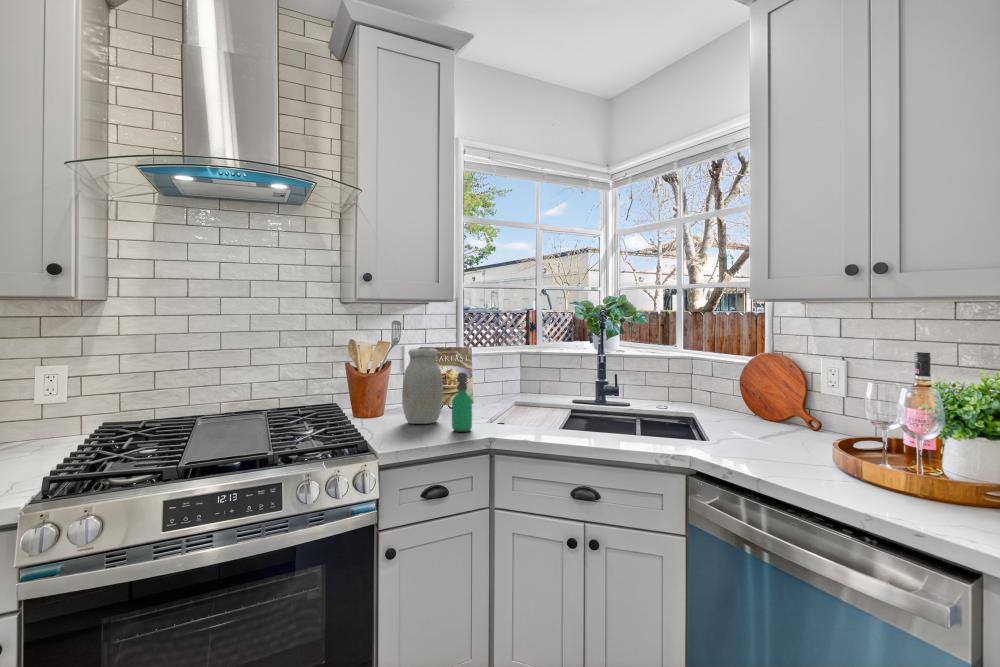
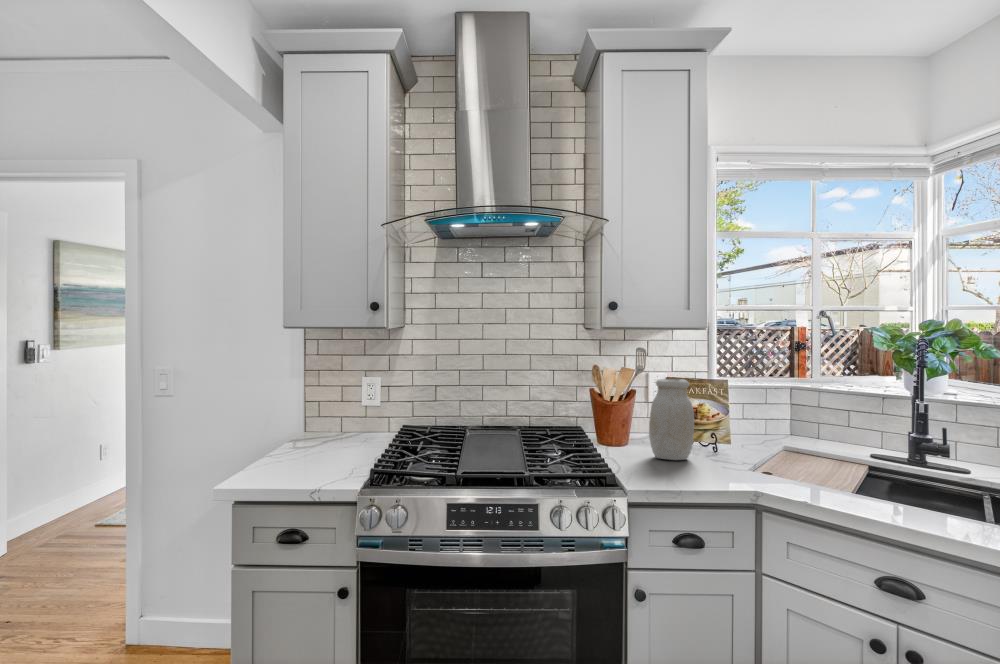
soap dispenser: present [452,372,472,432] -> none [705,407,729,474]

